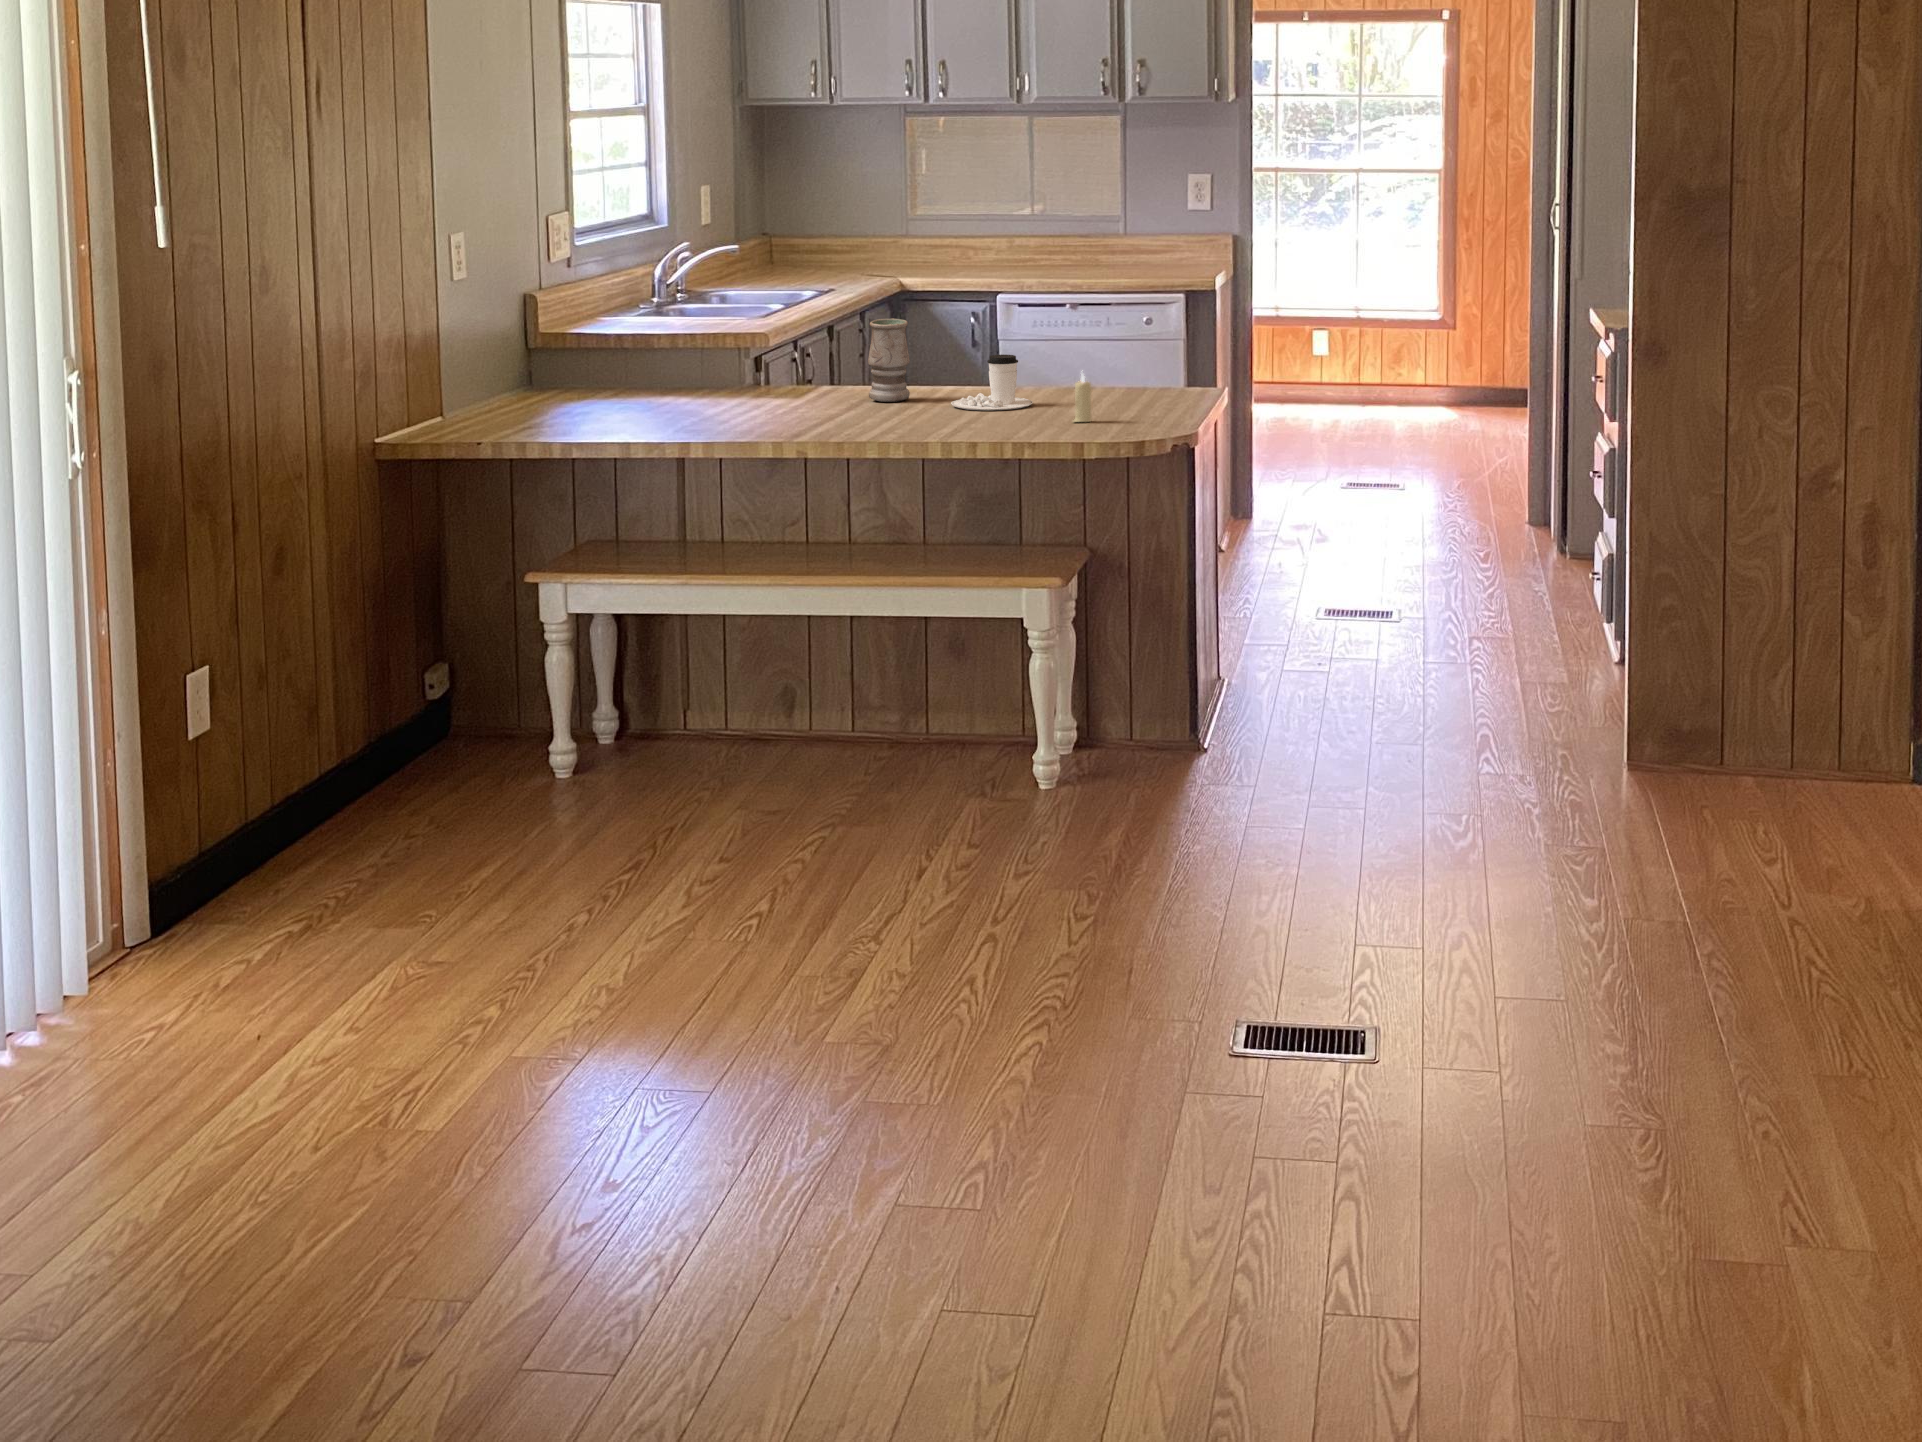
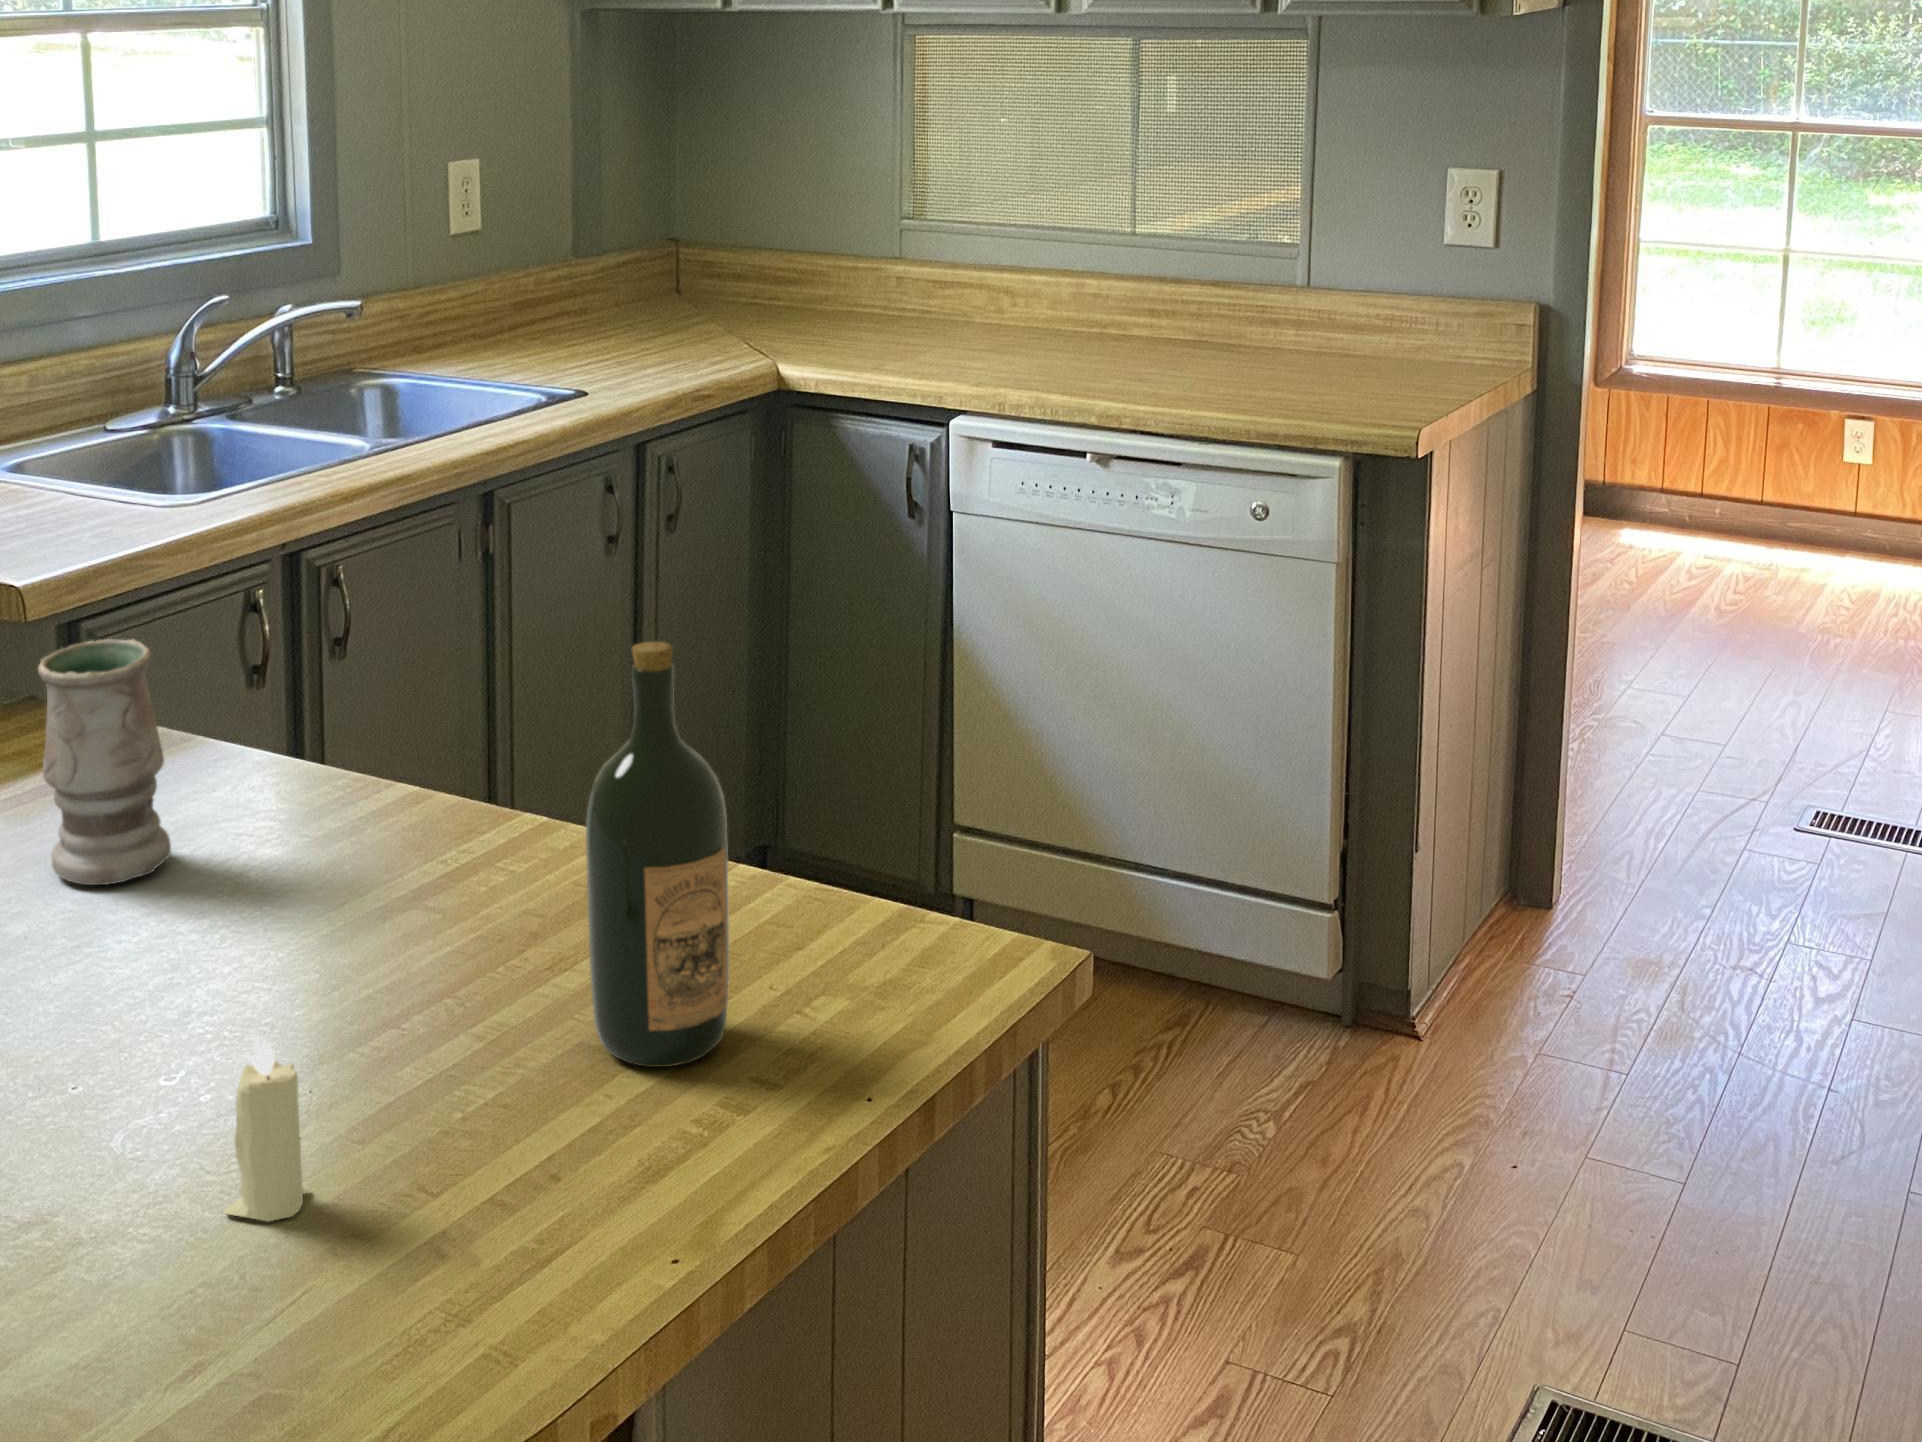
wine bottle: none [1115,281,1156,406] -> present [586,642,729,1067]
coffee cup: present [951,355,1033,411] -> none [139,810,398,1019]

